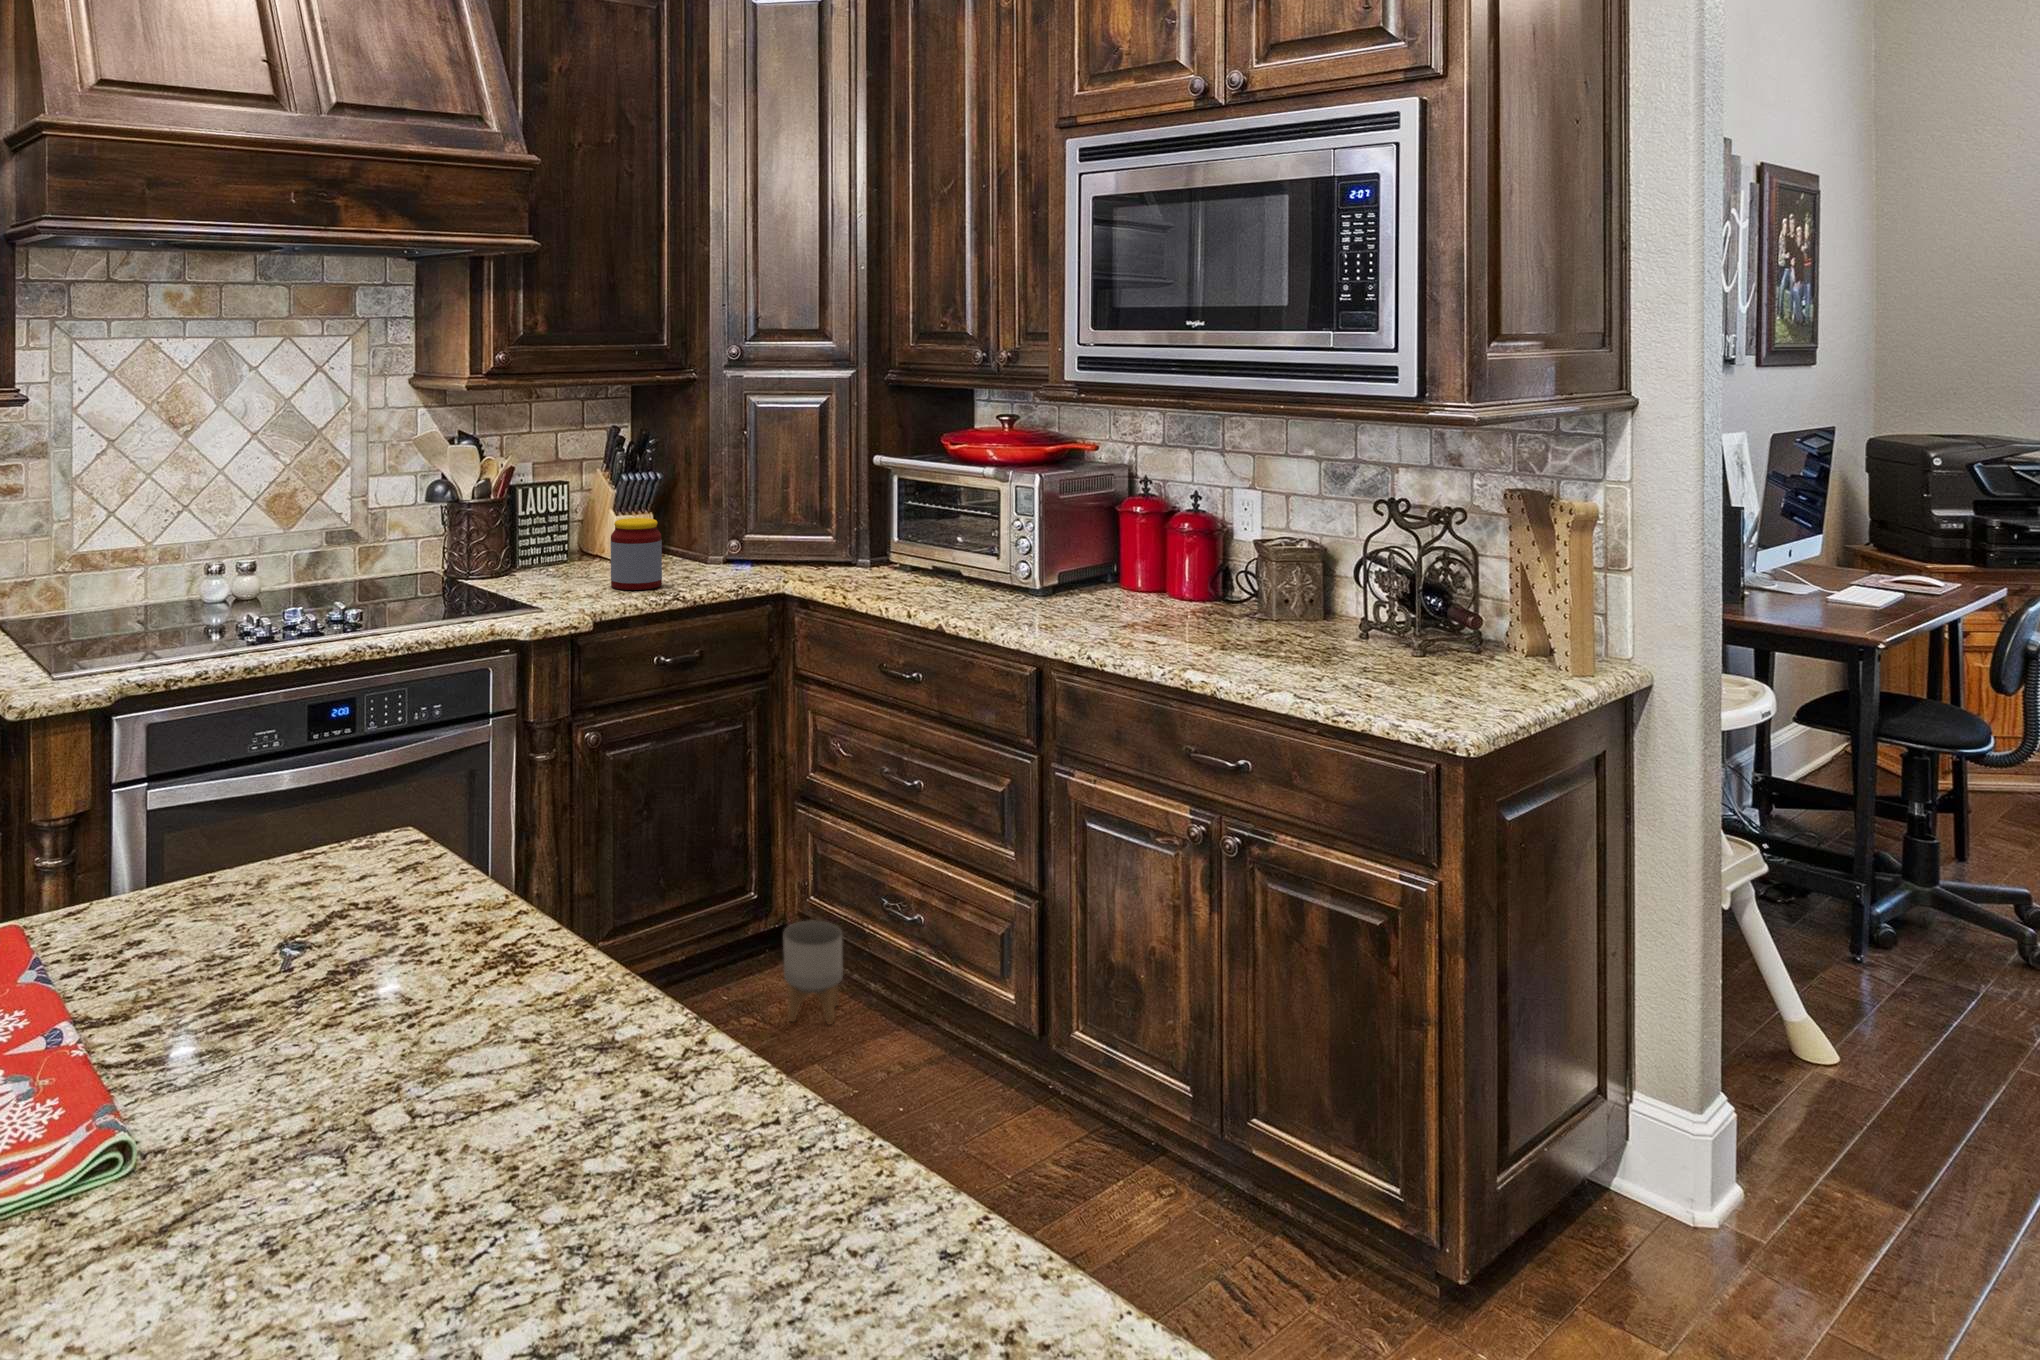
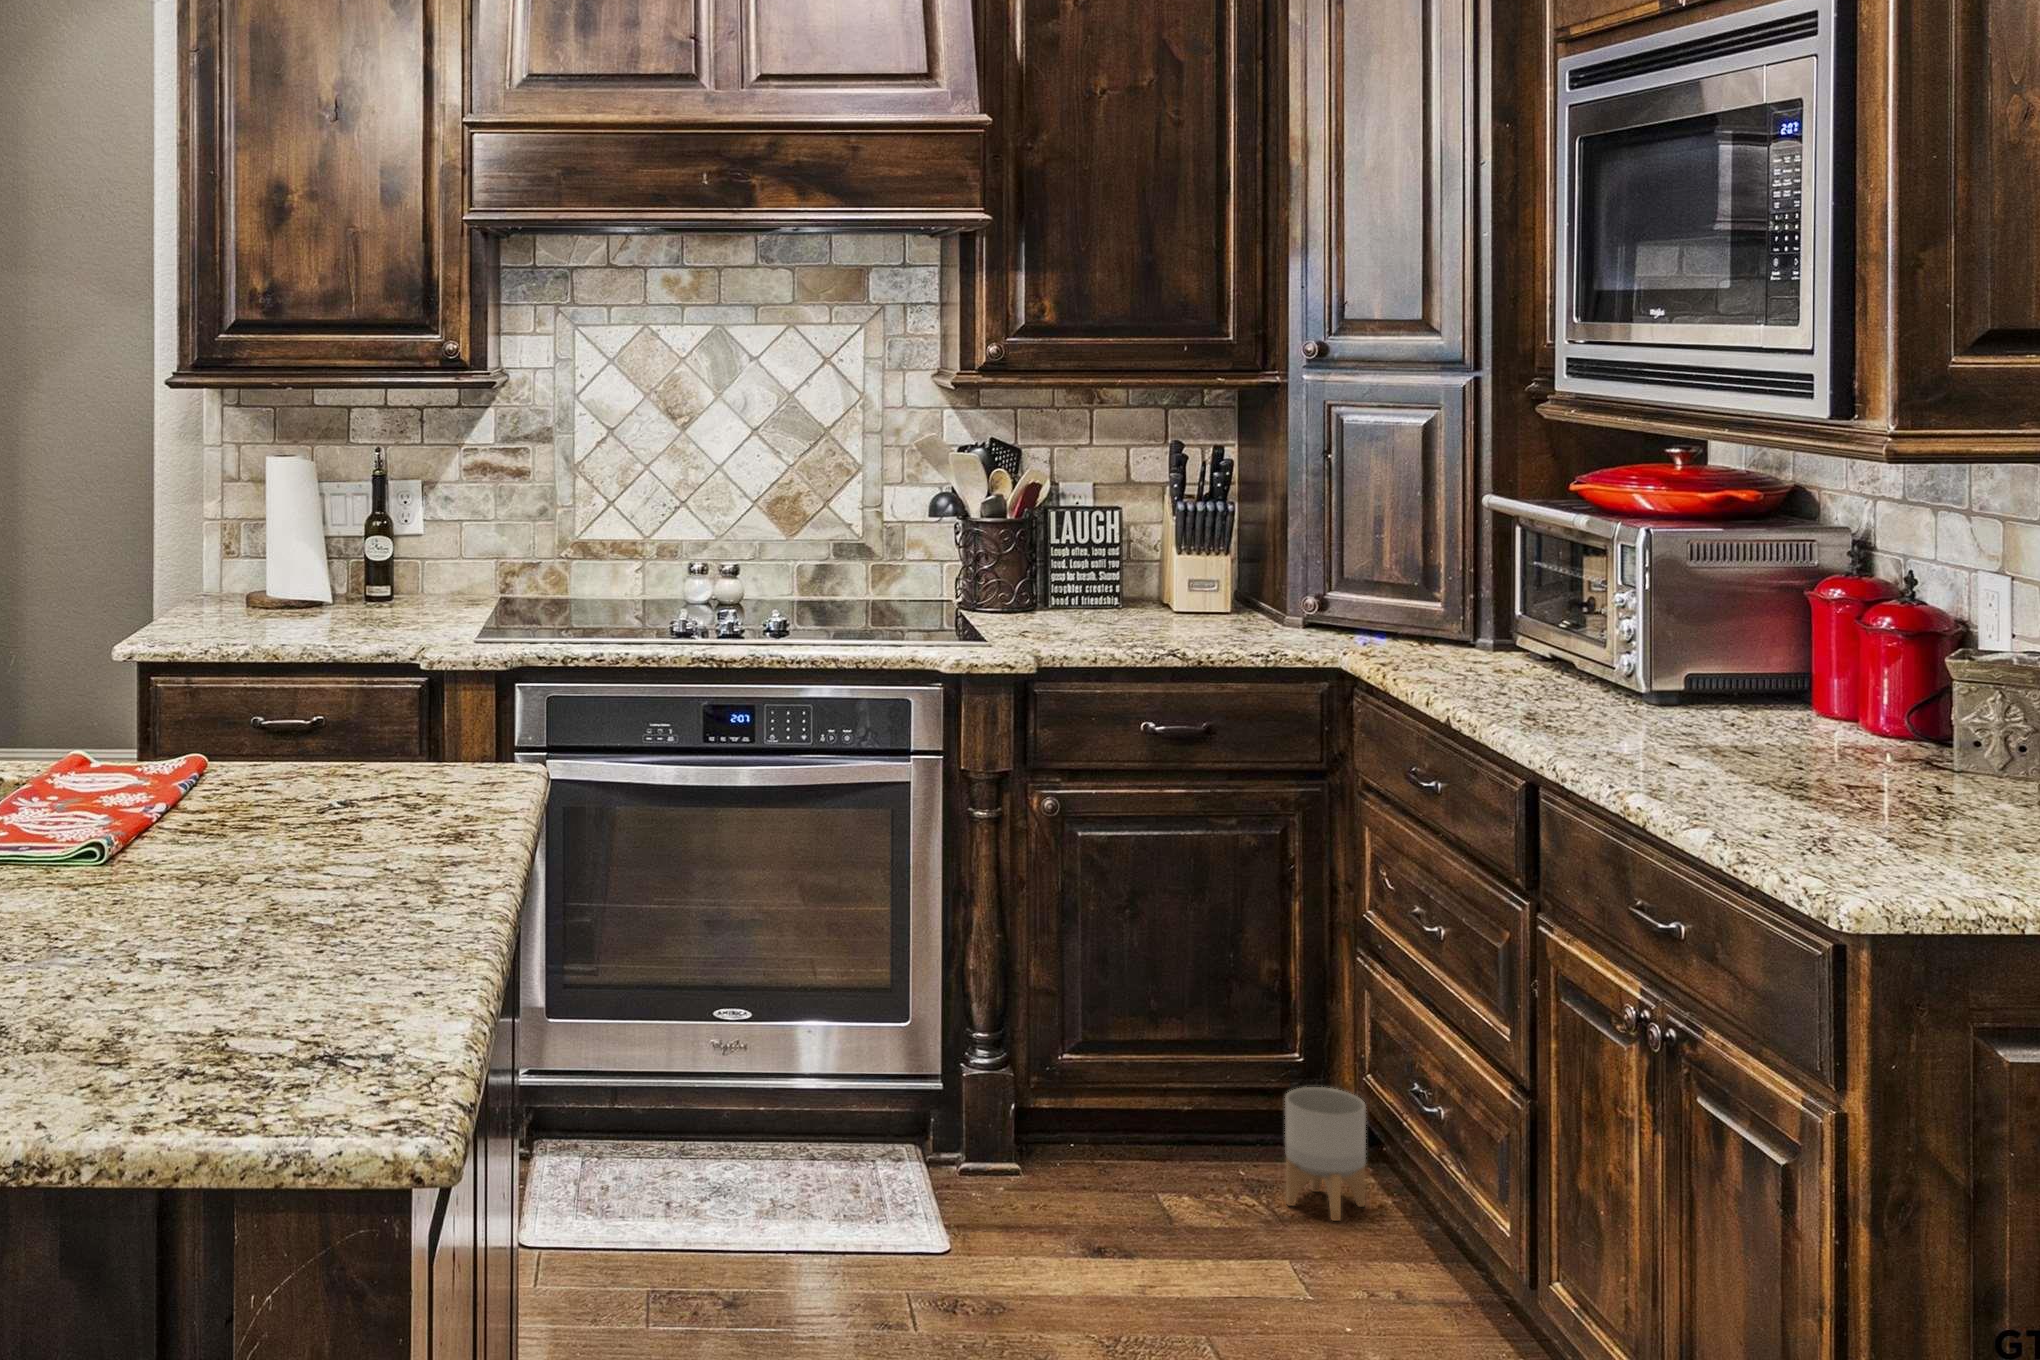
jar: present [611,518,662,590] -> none [1113,551,1177,638]

